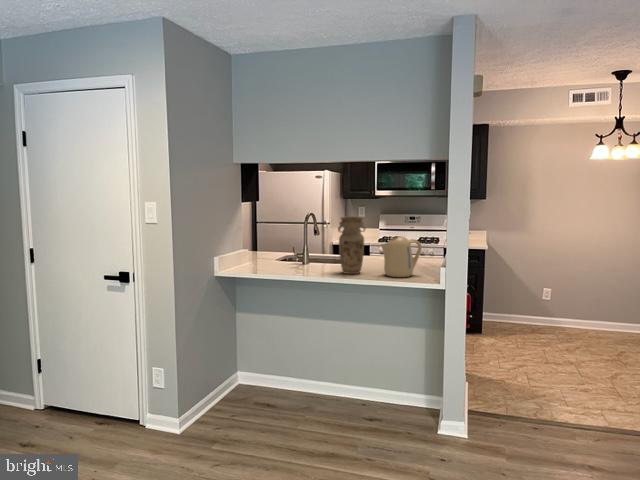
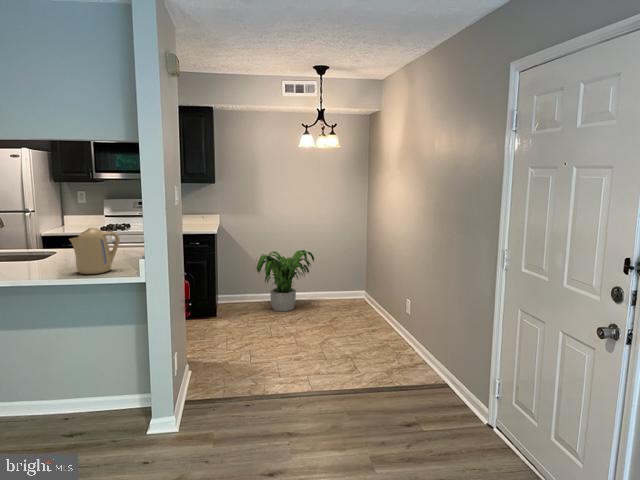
vase: present [338,216,365,274] -> none [13,207,50,275]
potted plant: none [525,273,598,340] -> present [257,250,314,311]

